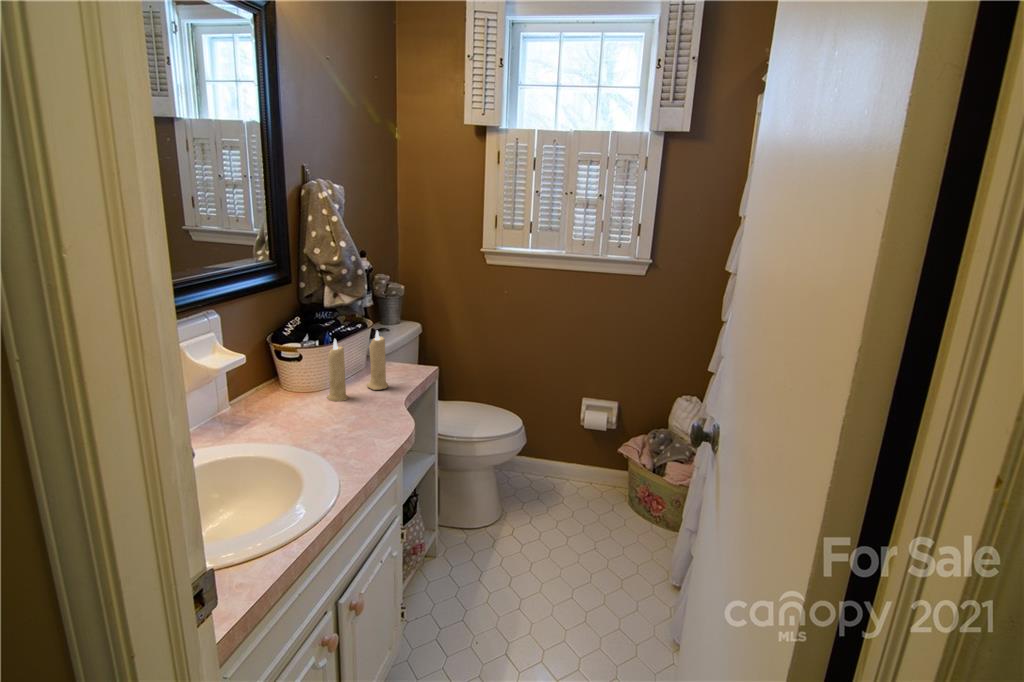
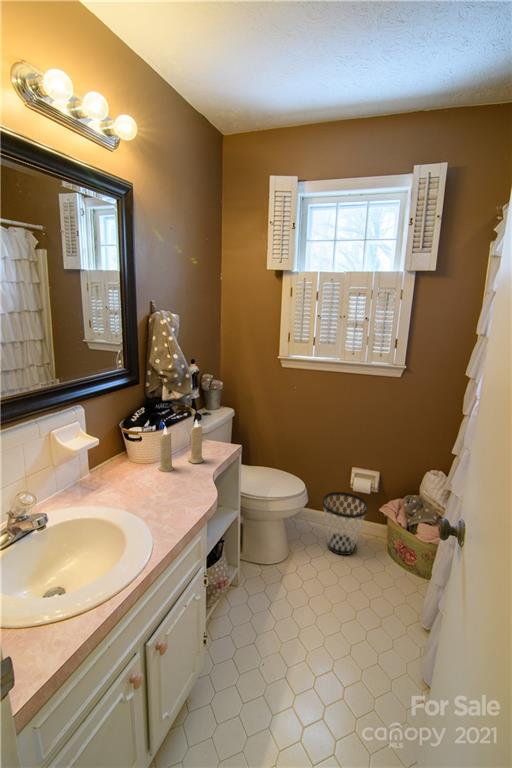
wastebasket: none [545,431,603,510] -> present [323,492,368,555]

